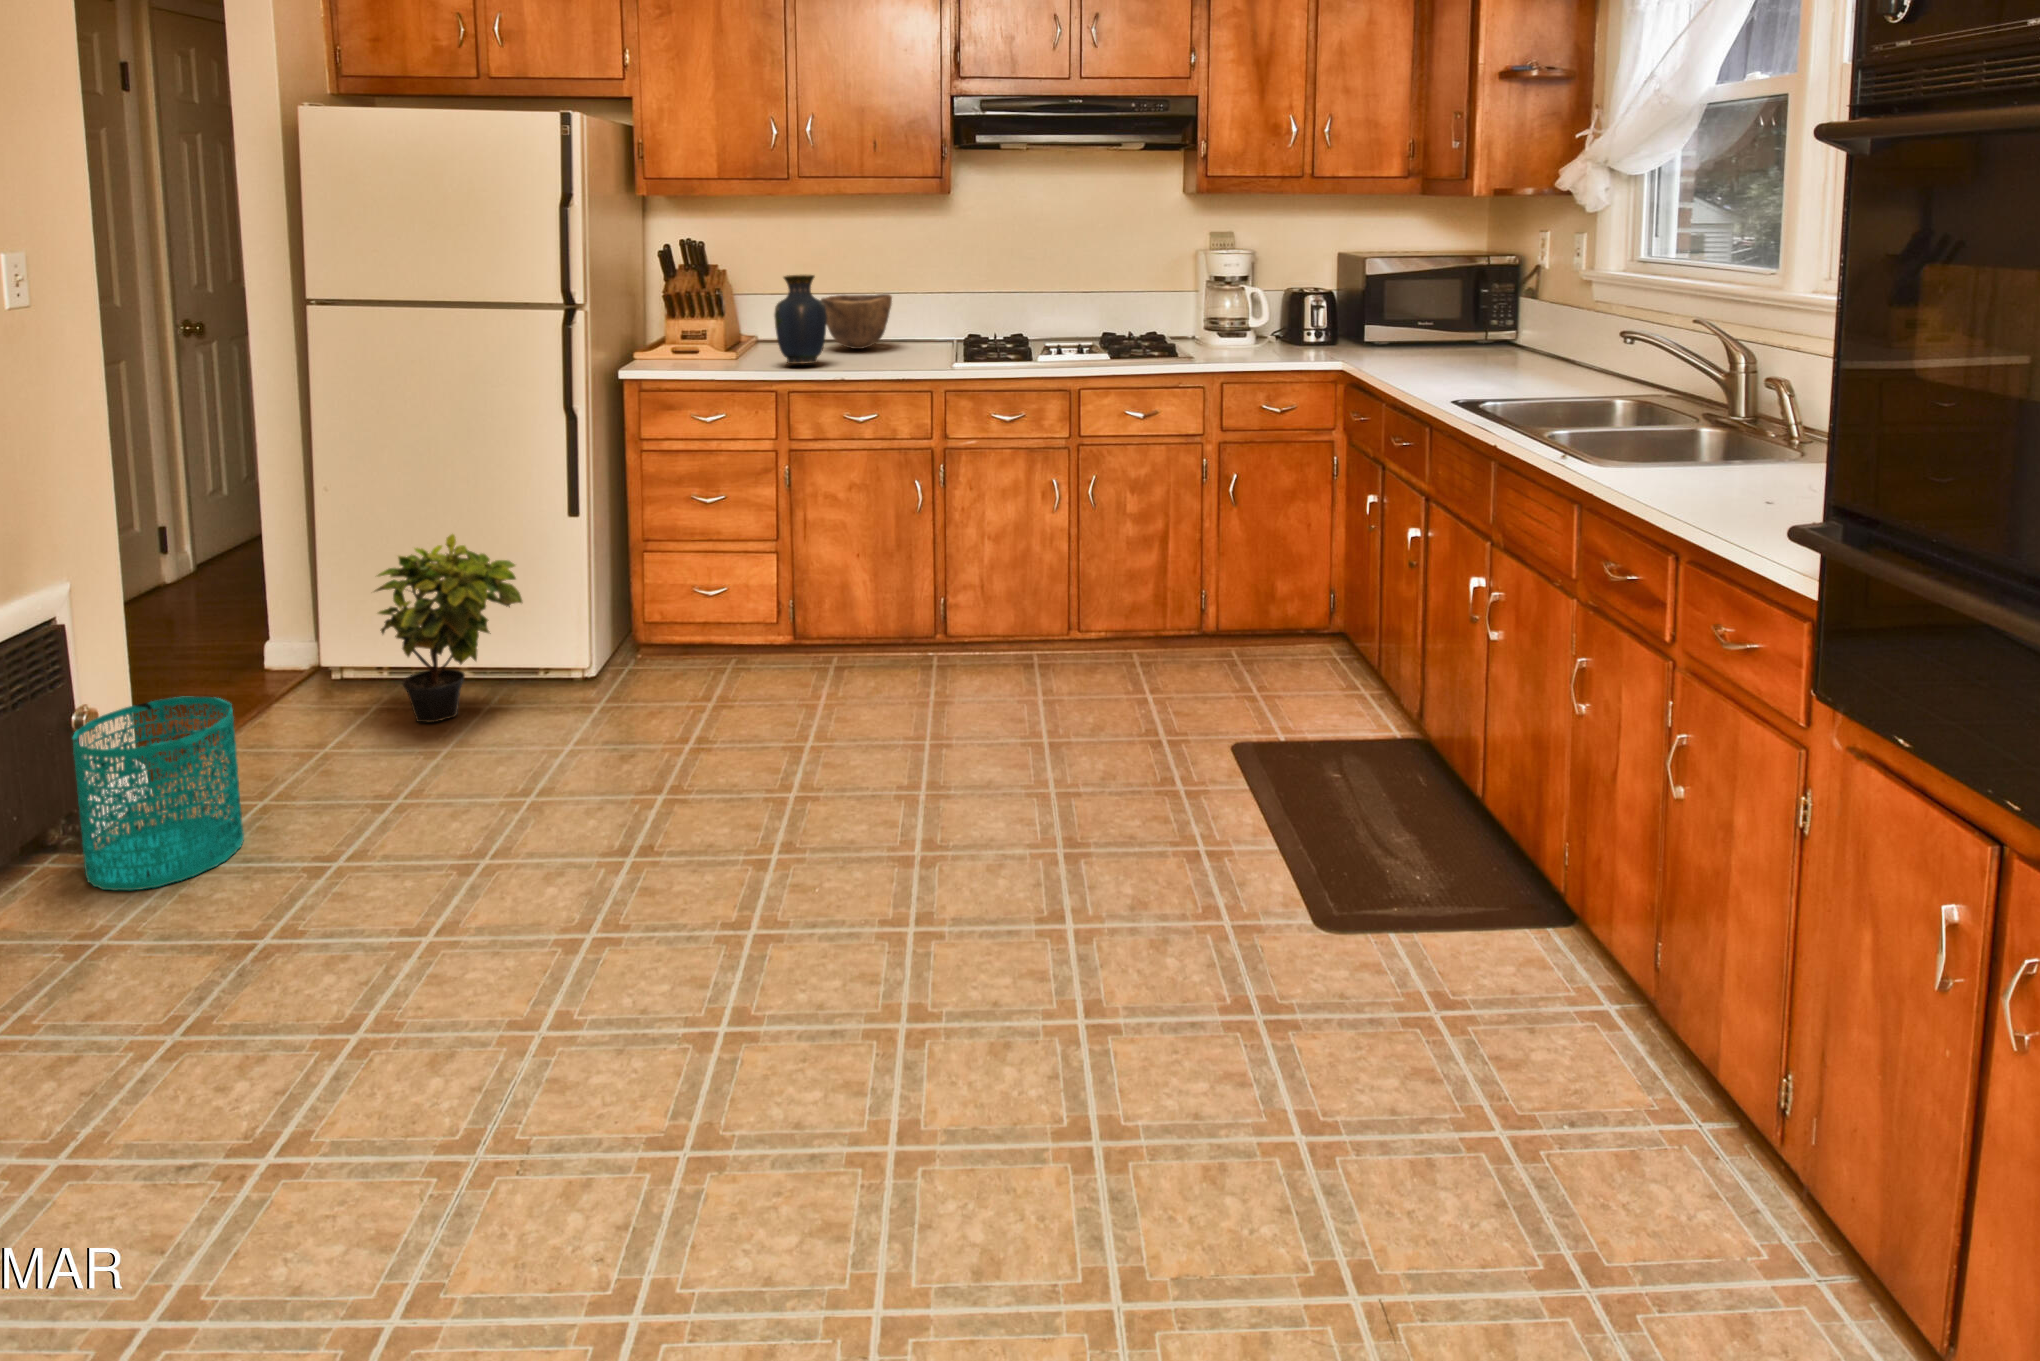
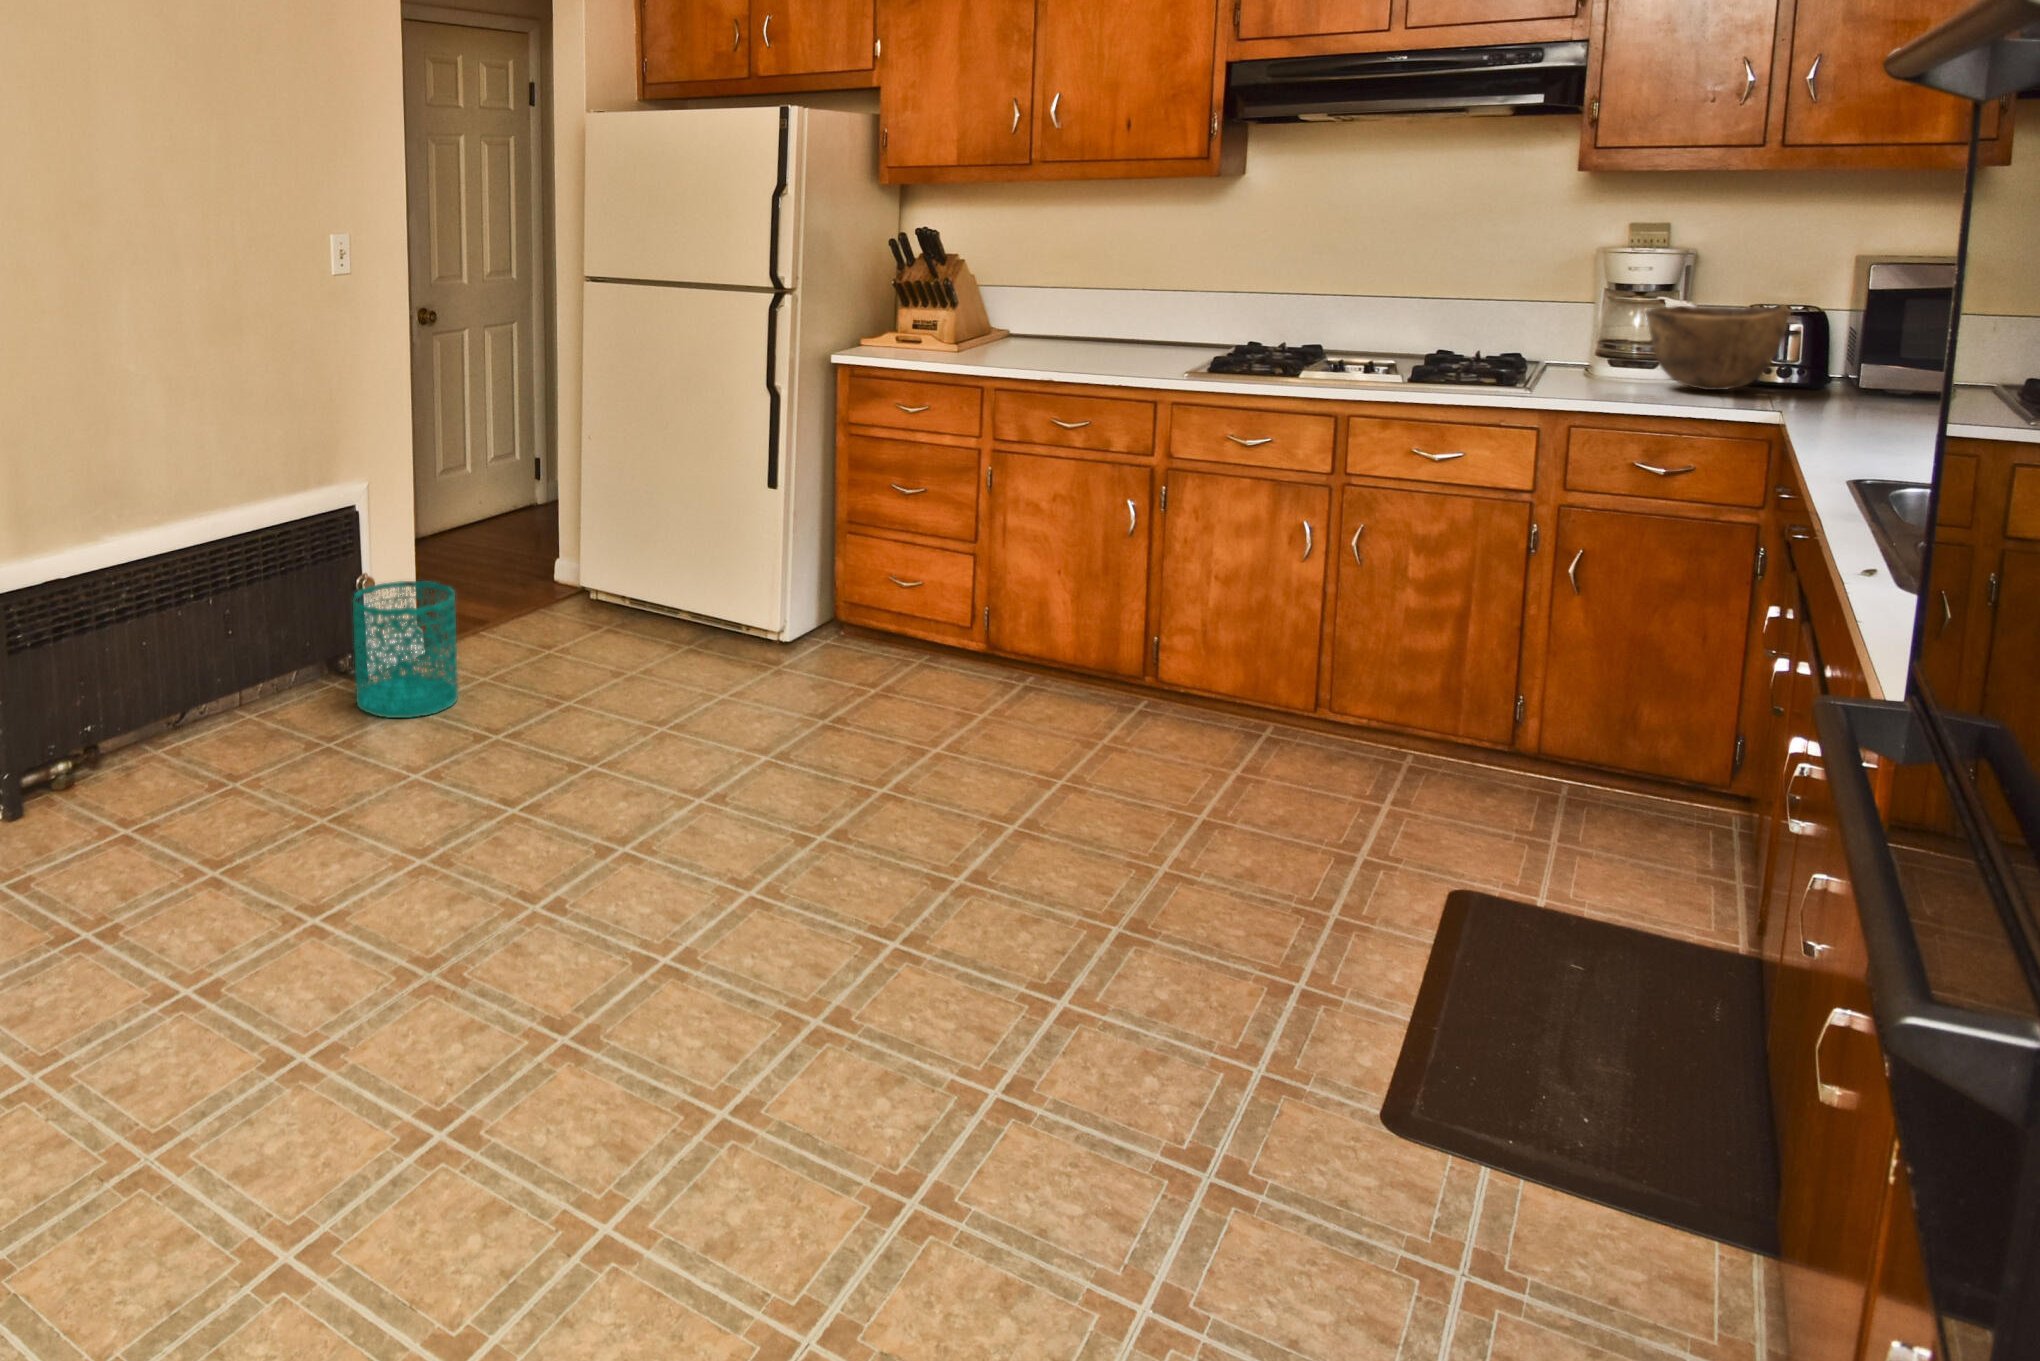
vase: present [774,275,827,364] -> none [987,265,1046,361]
bowl: present [821,294,892,349] -> present [1646,306,1791,390]
potted plant: present [375,534,522,722] -> none [596,490,713,653]

